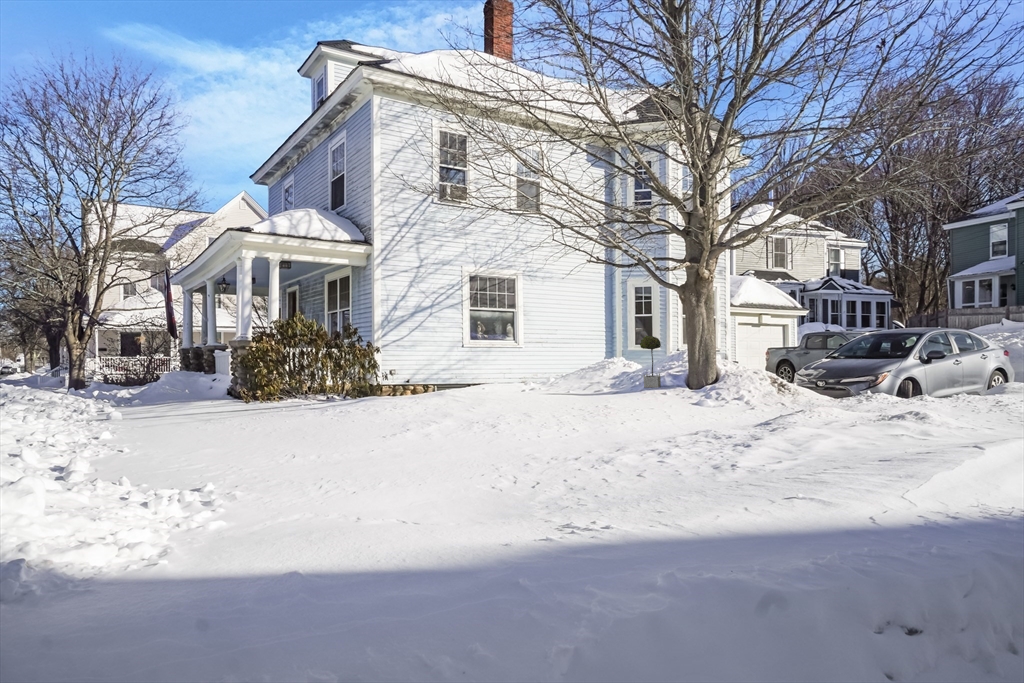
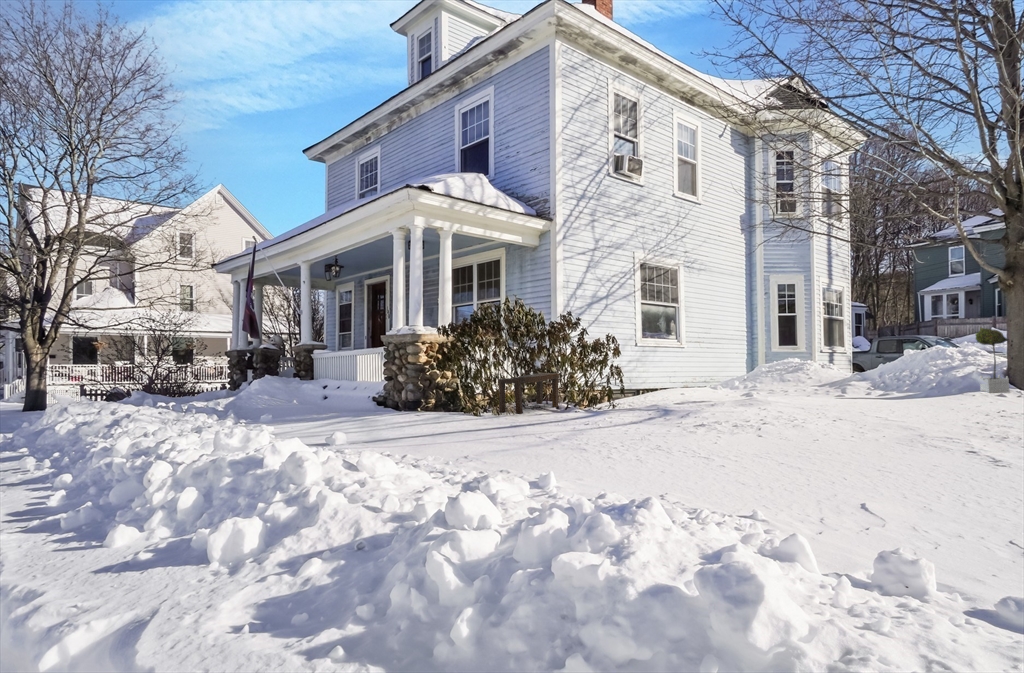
bench: none [278,371,329,402] -> present [498,373,559,414]

